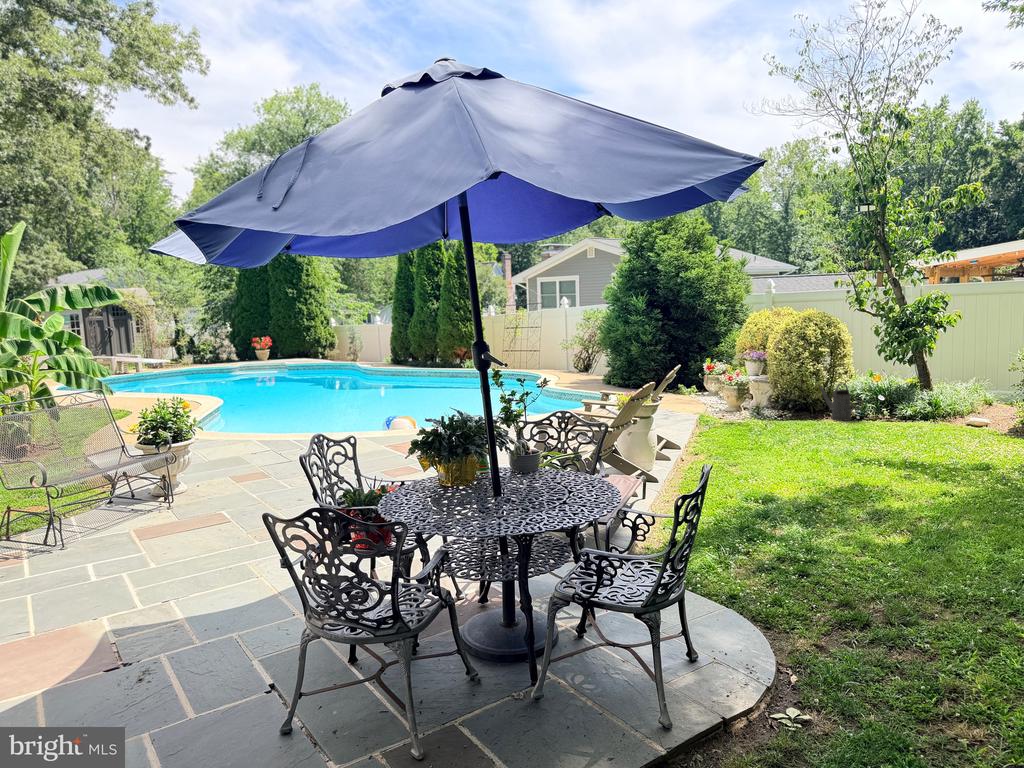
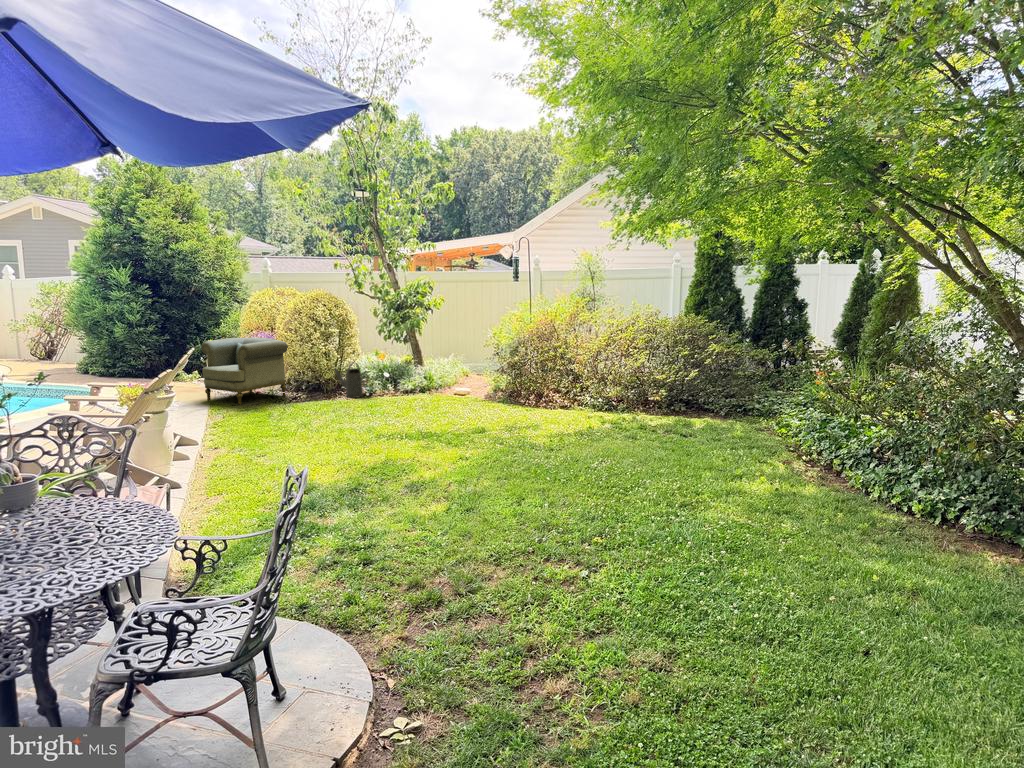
armchair: none [696,356,774,418] -> present [202,338,288,405]

